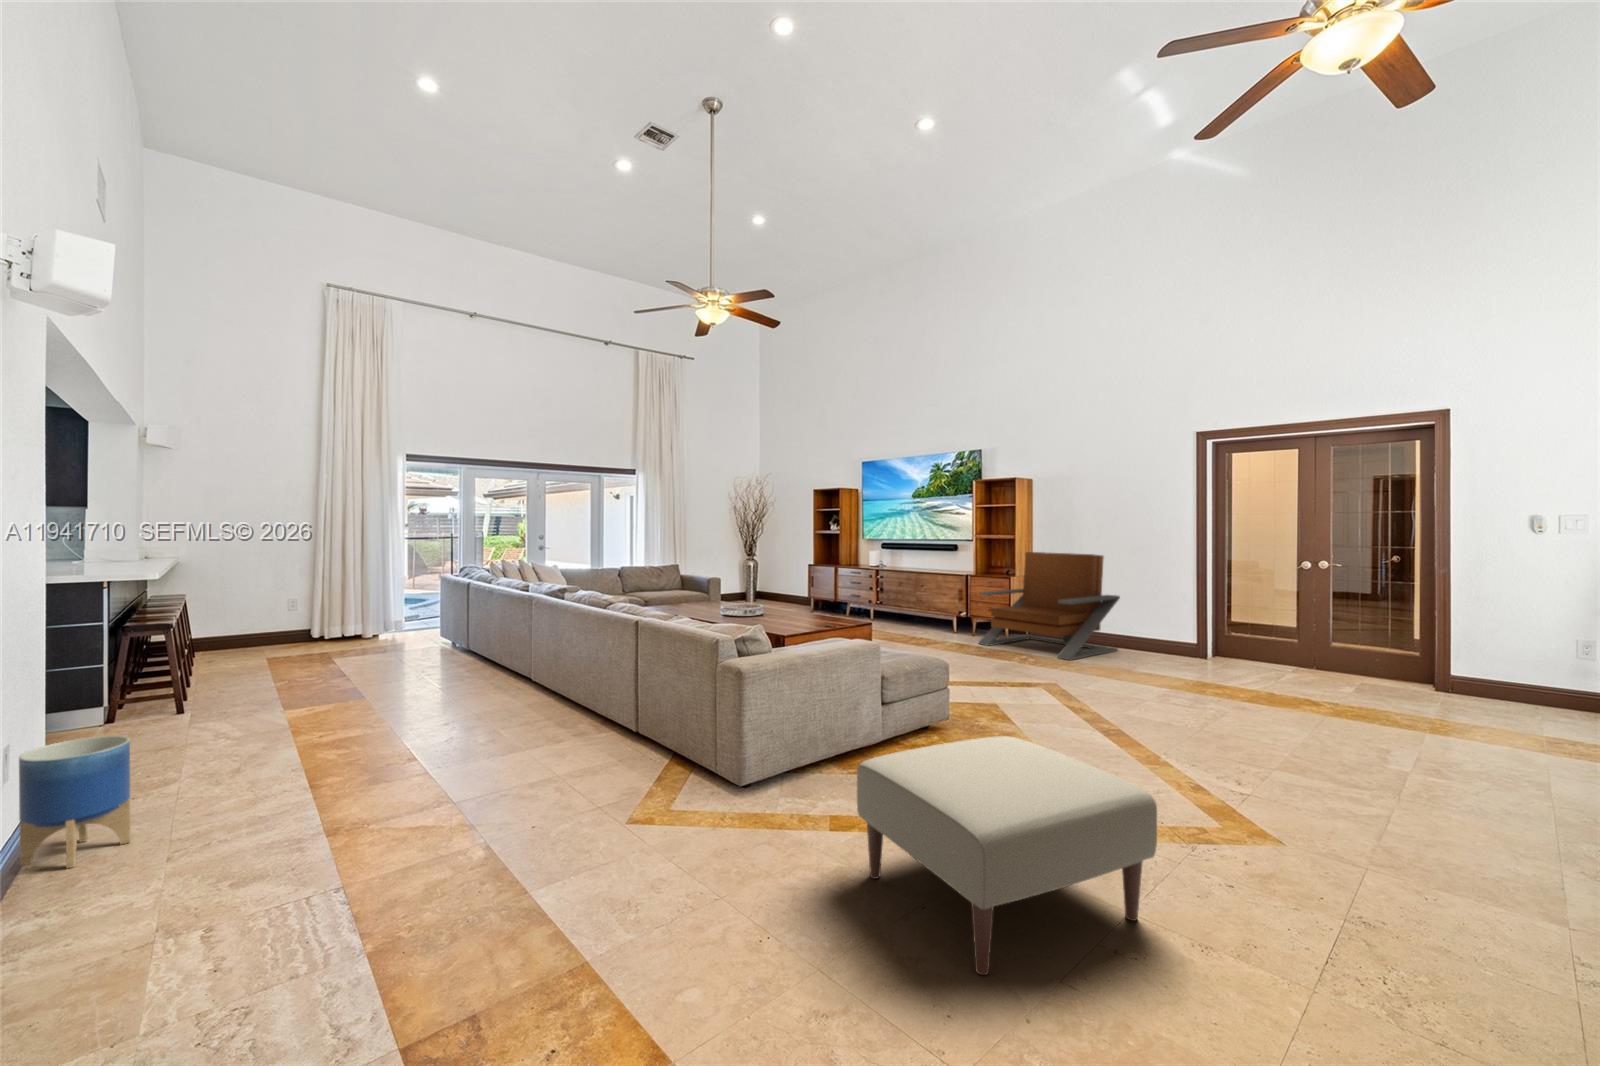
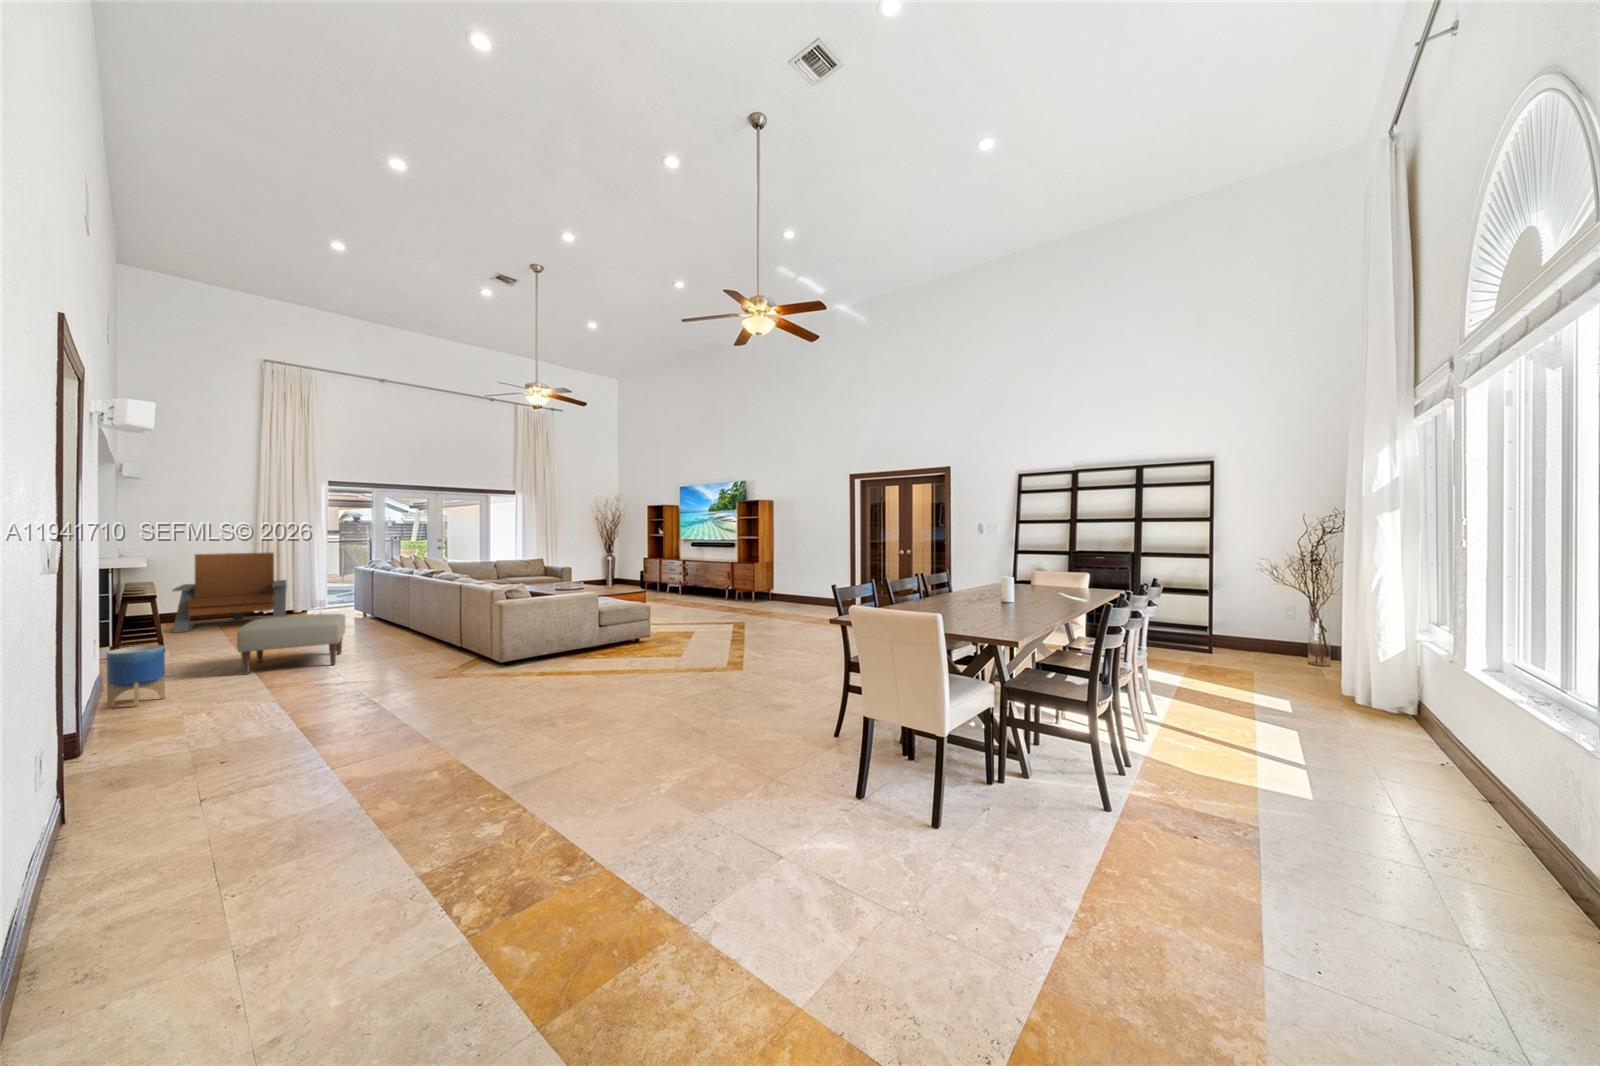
lounge chair: present [979,552,1120,660] -> present [172,552,287,633]
ottoman: present [857,736,1157,975] -> present [237,614,346,674]

